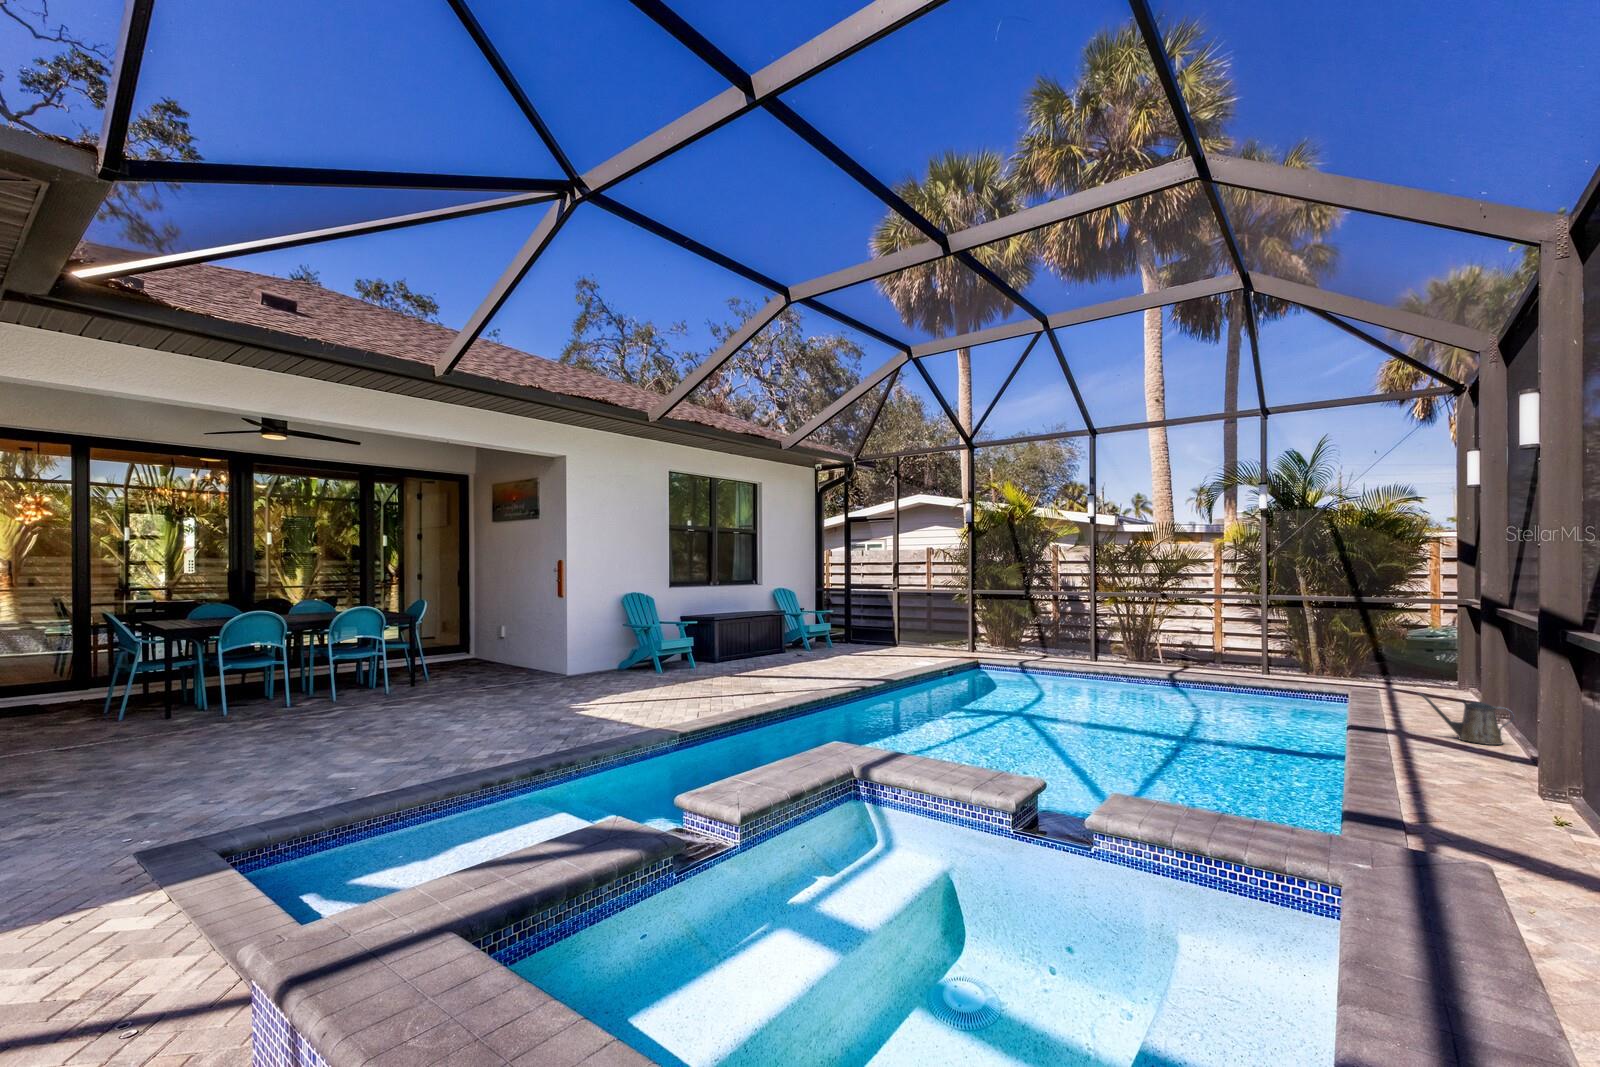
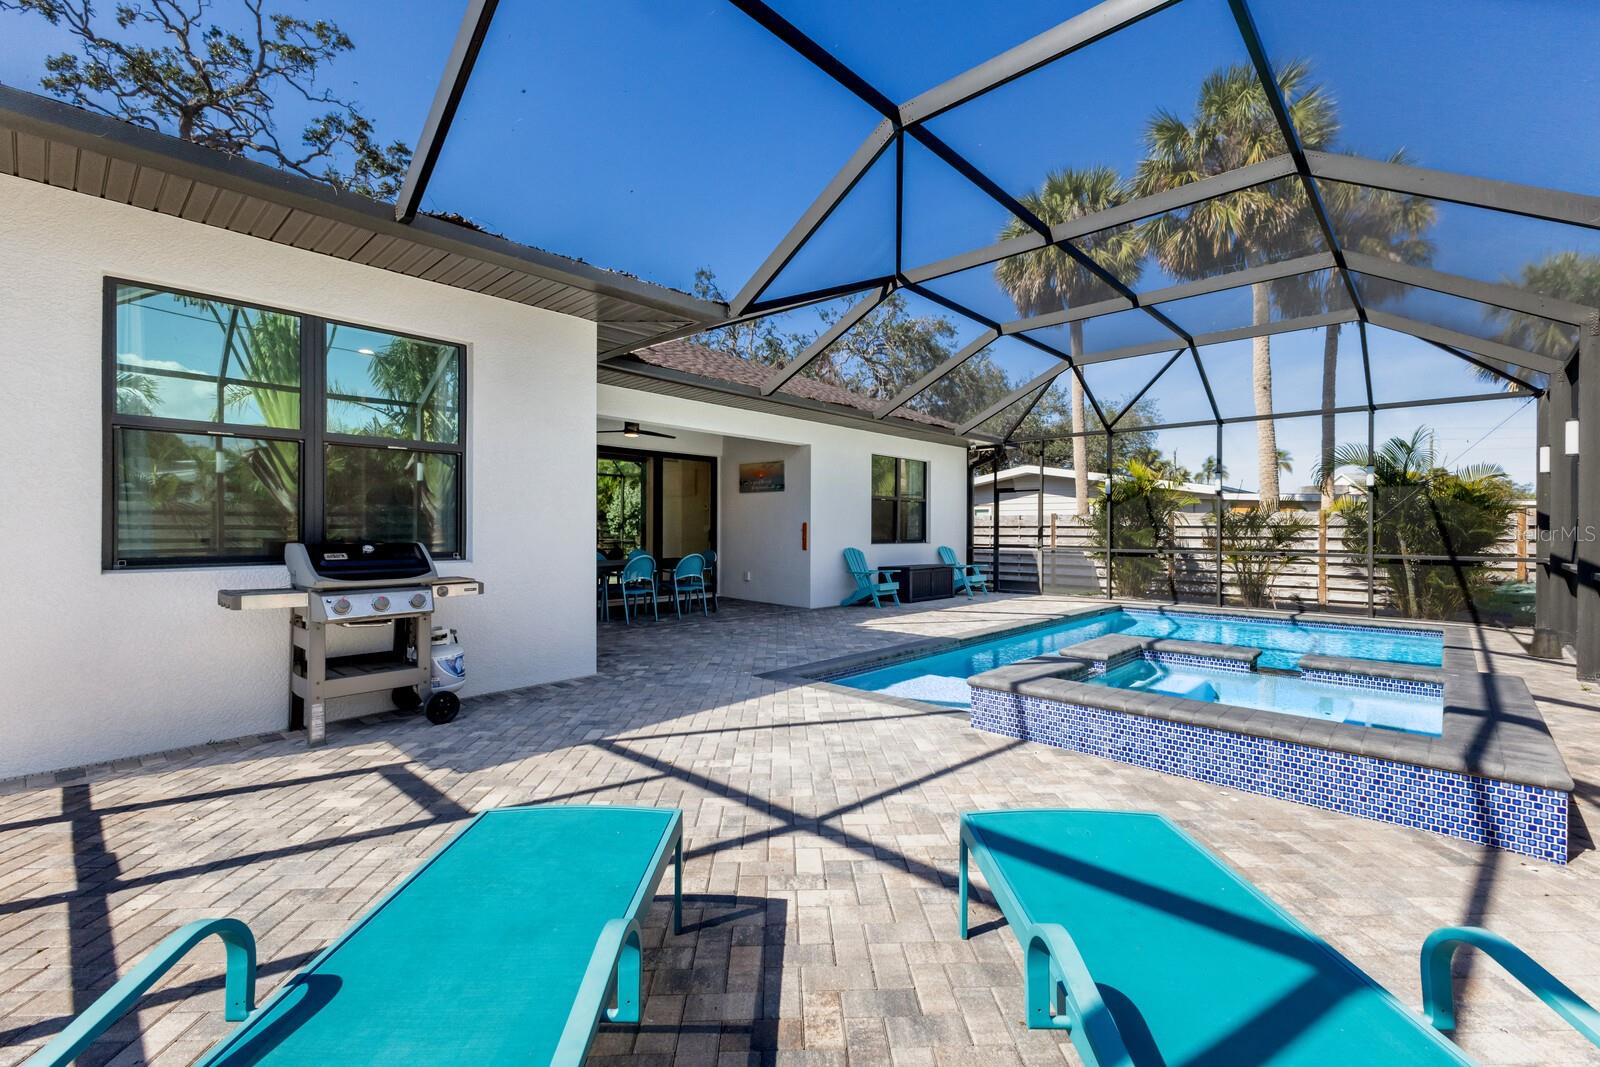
potted plant: none [1389,625,1446,687] -> present [1480,579,1525,628]

